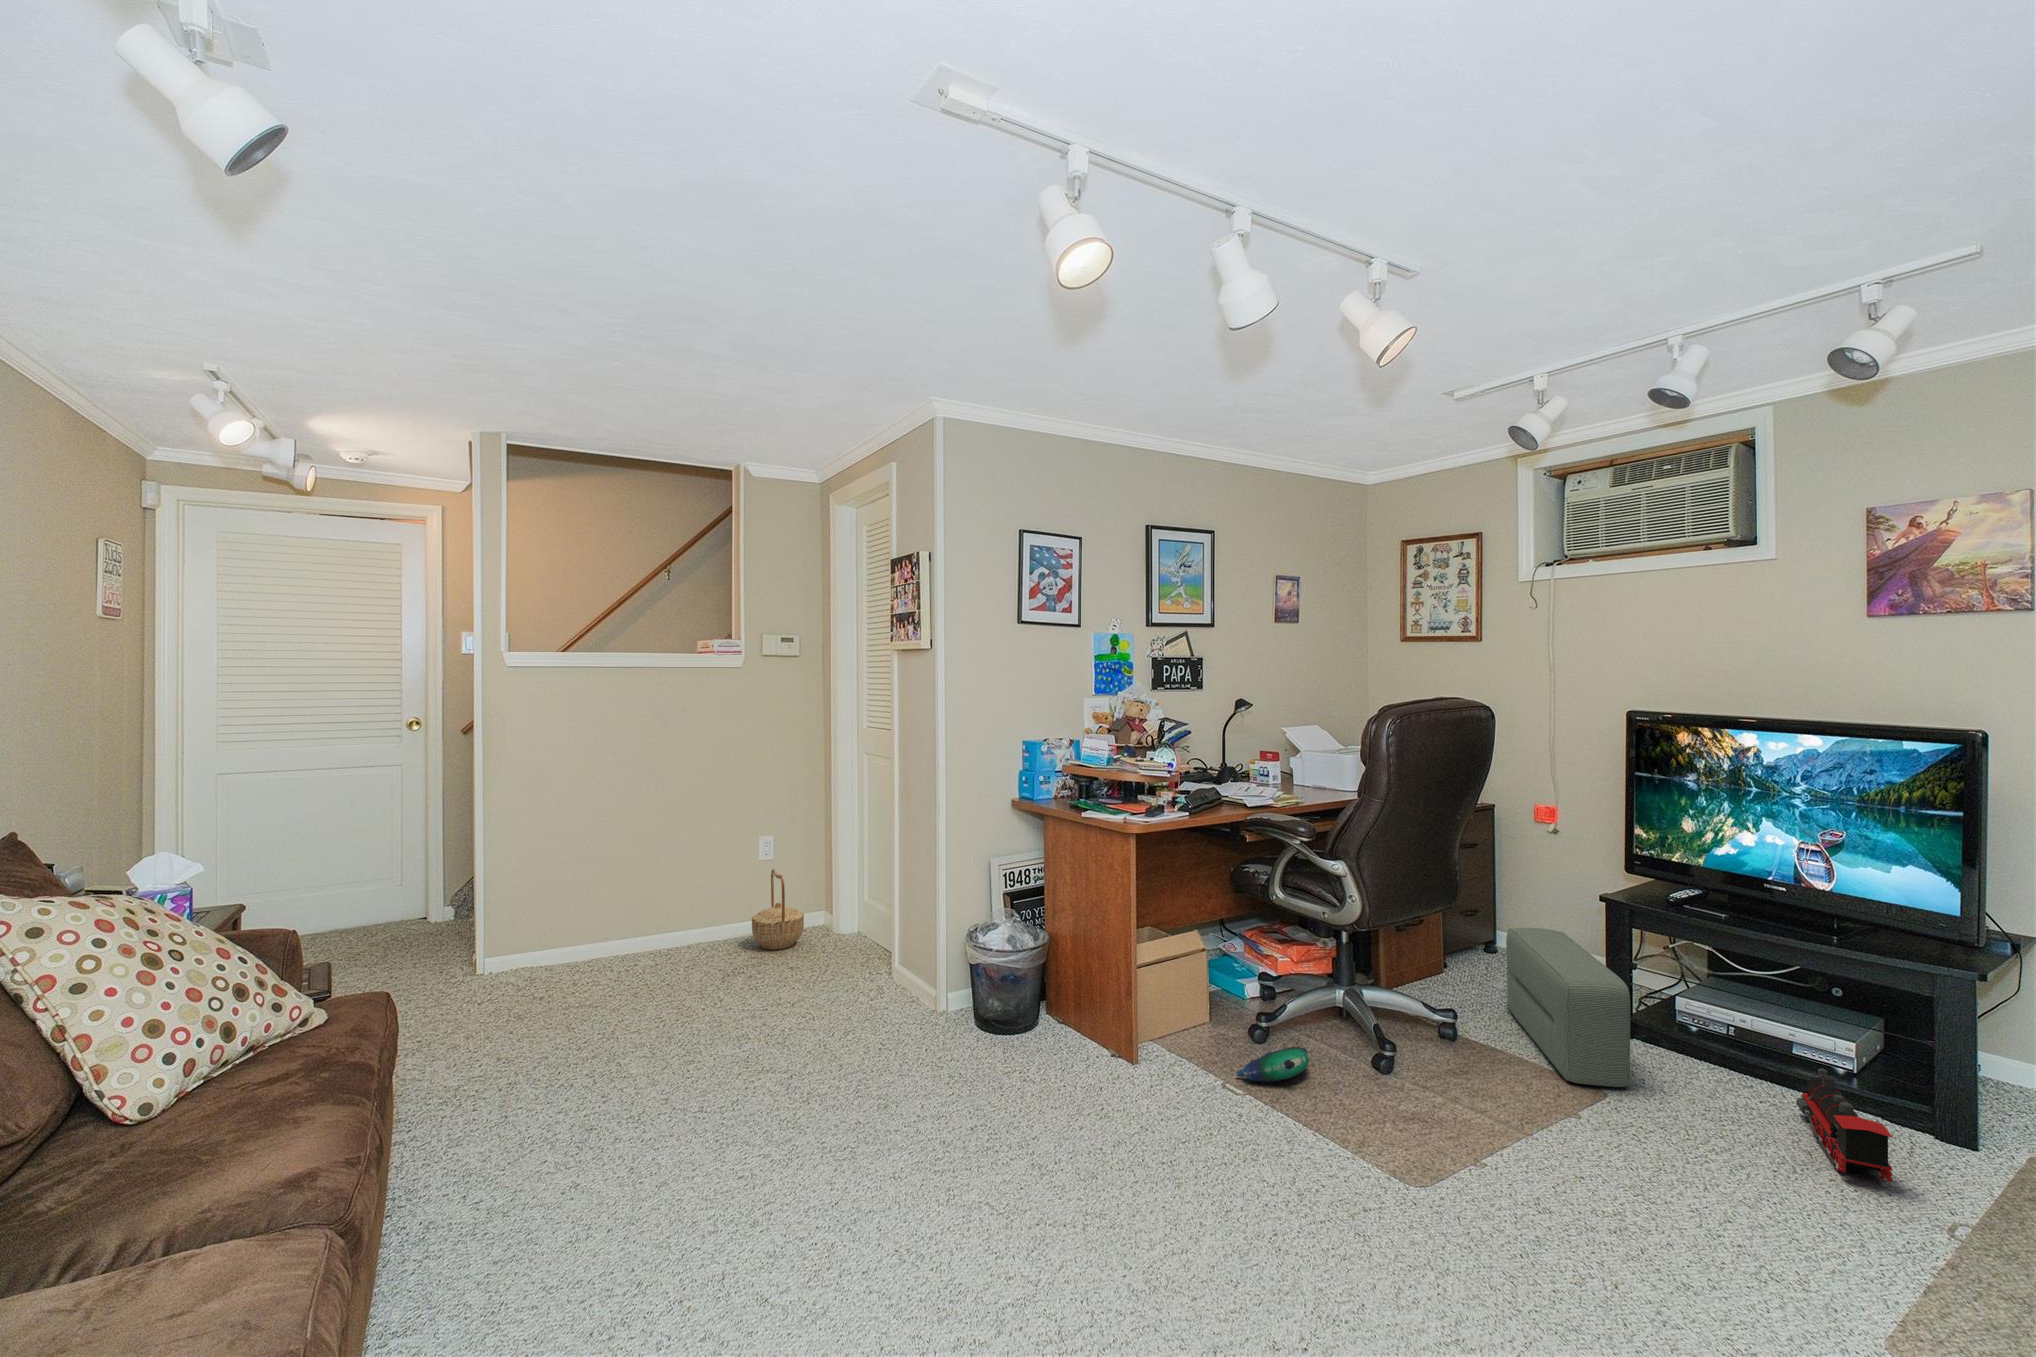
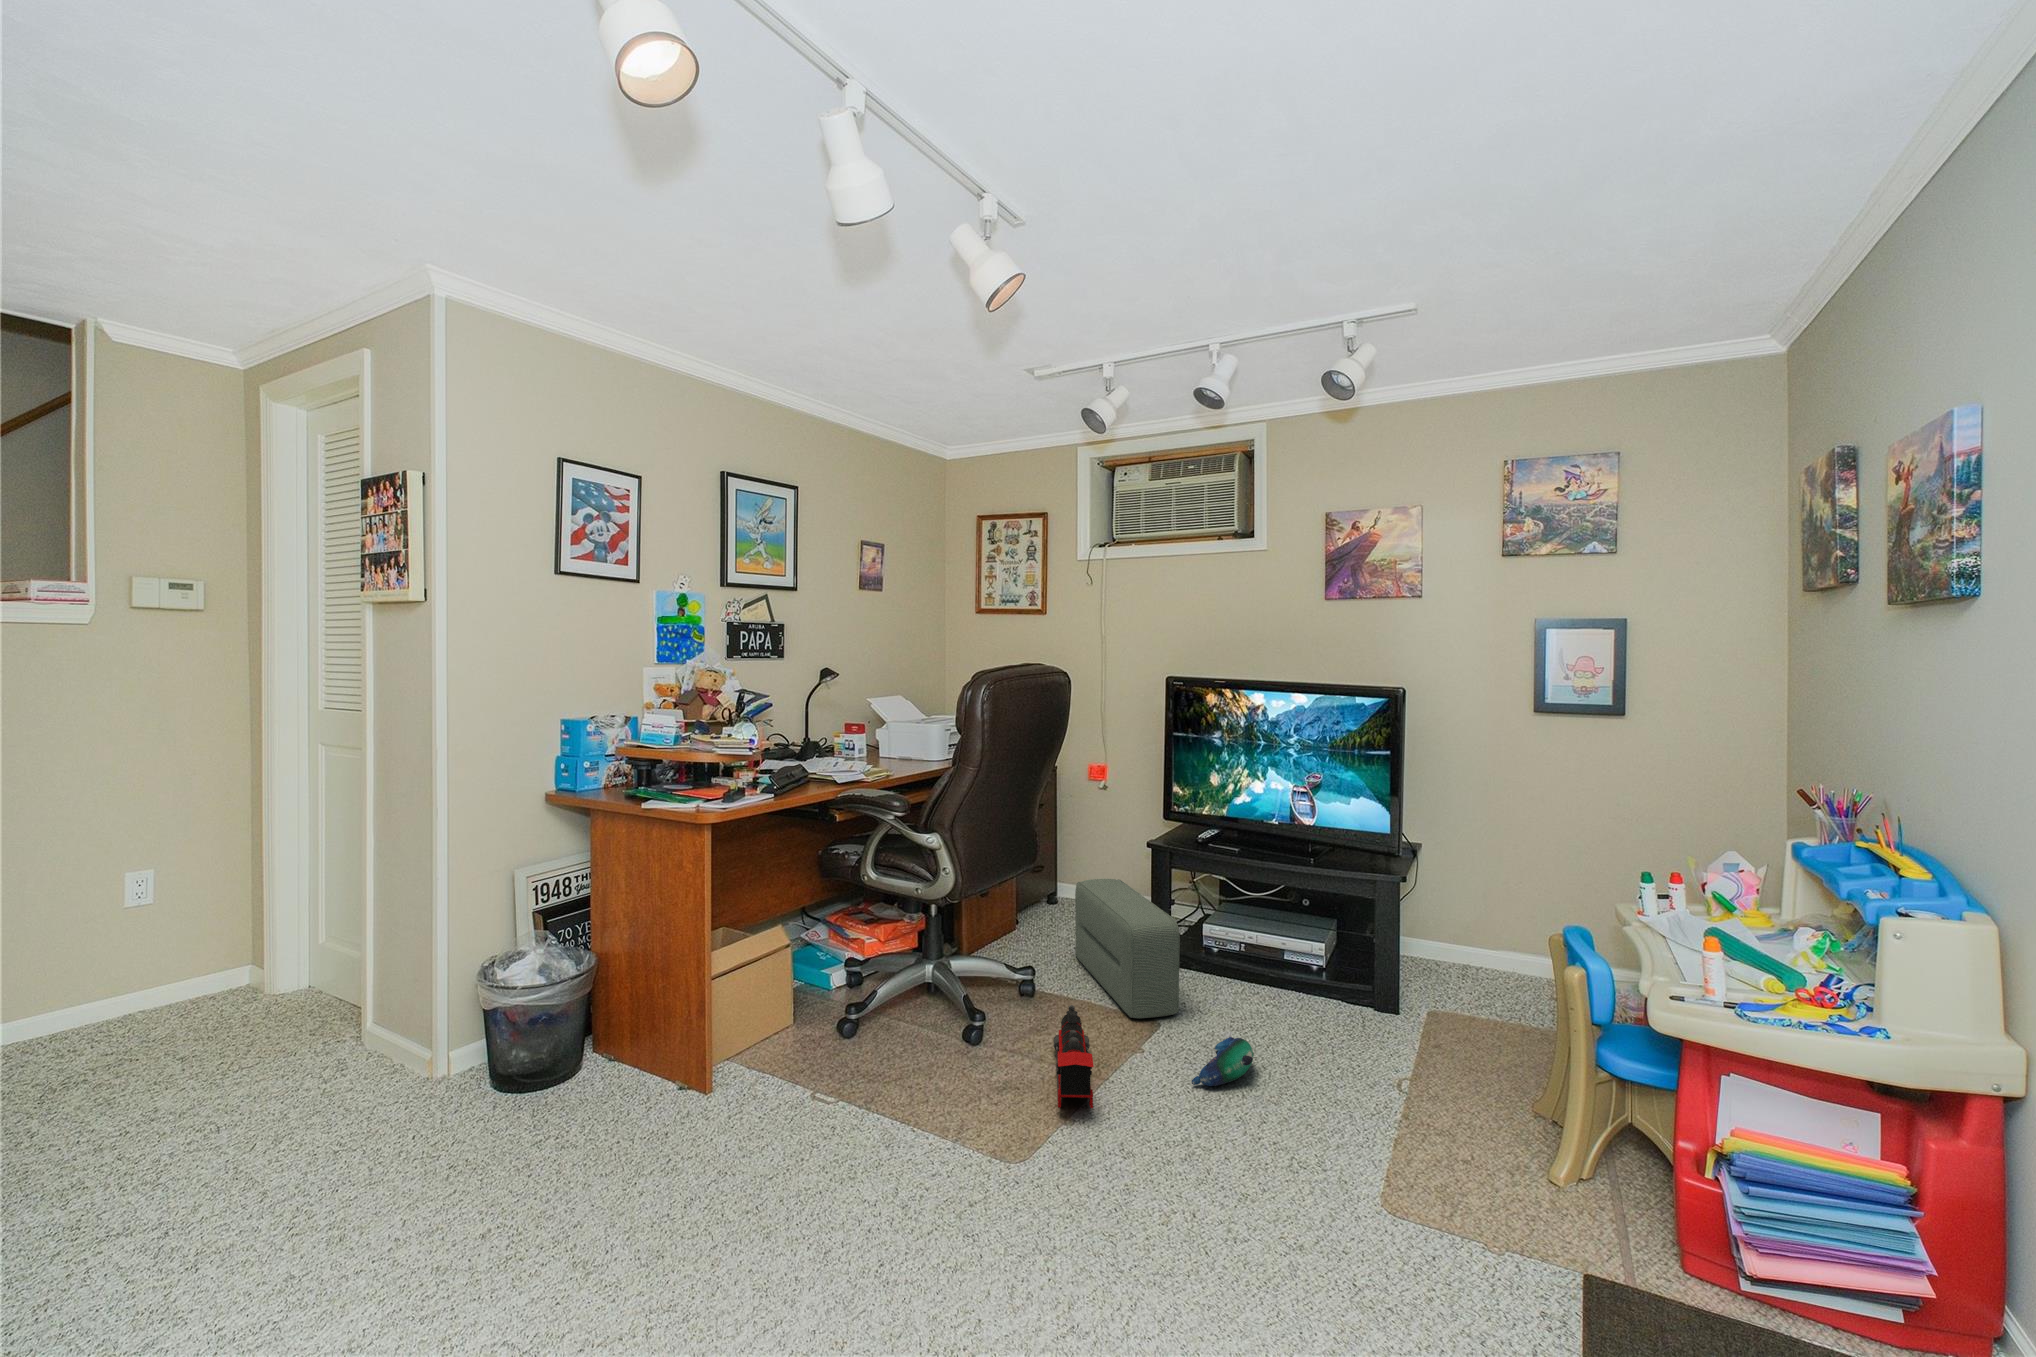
basket: present [752,869,804,950] -> none [108,917,212,1036]
plush toy: present [1236,1047,1309,1082] -> present [1191,1037,1254,1087]
toy train: present [1796,1069,1893,1182] -> present [1053,1005,1094,1108]

